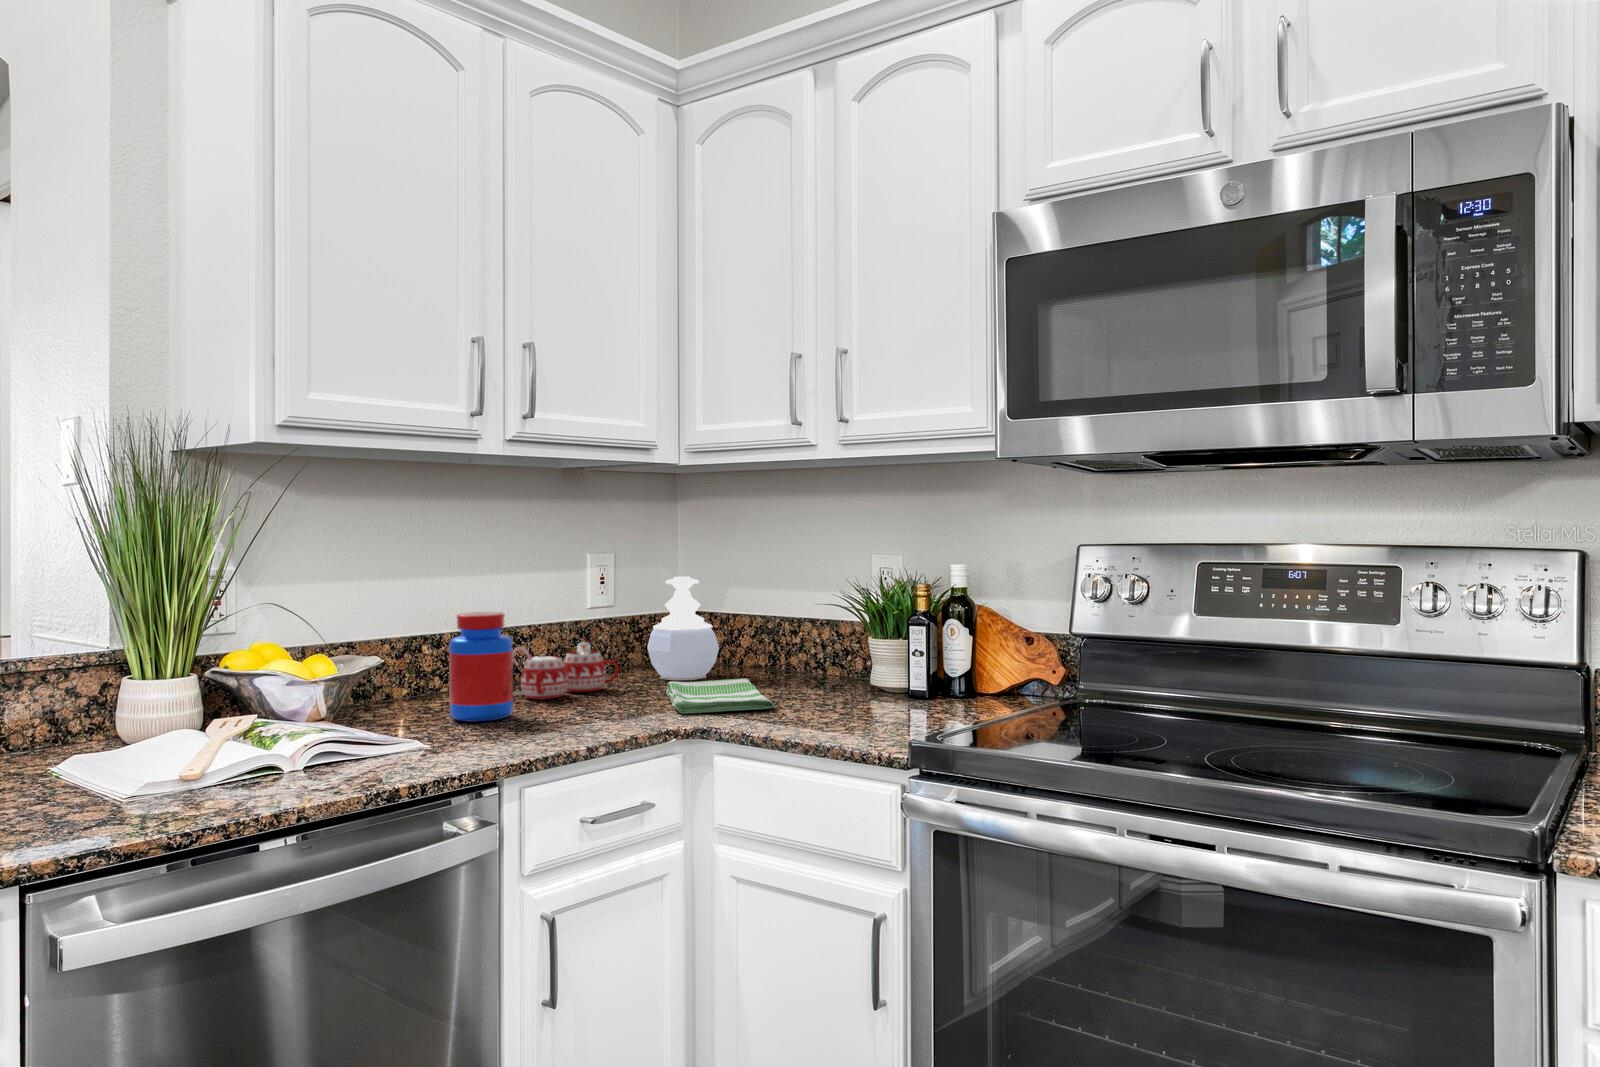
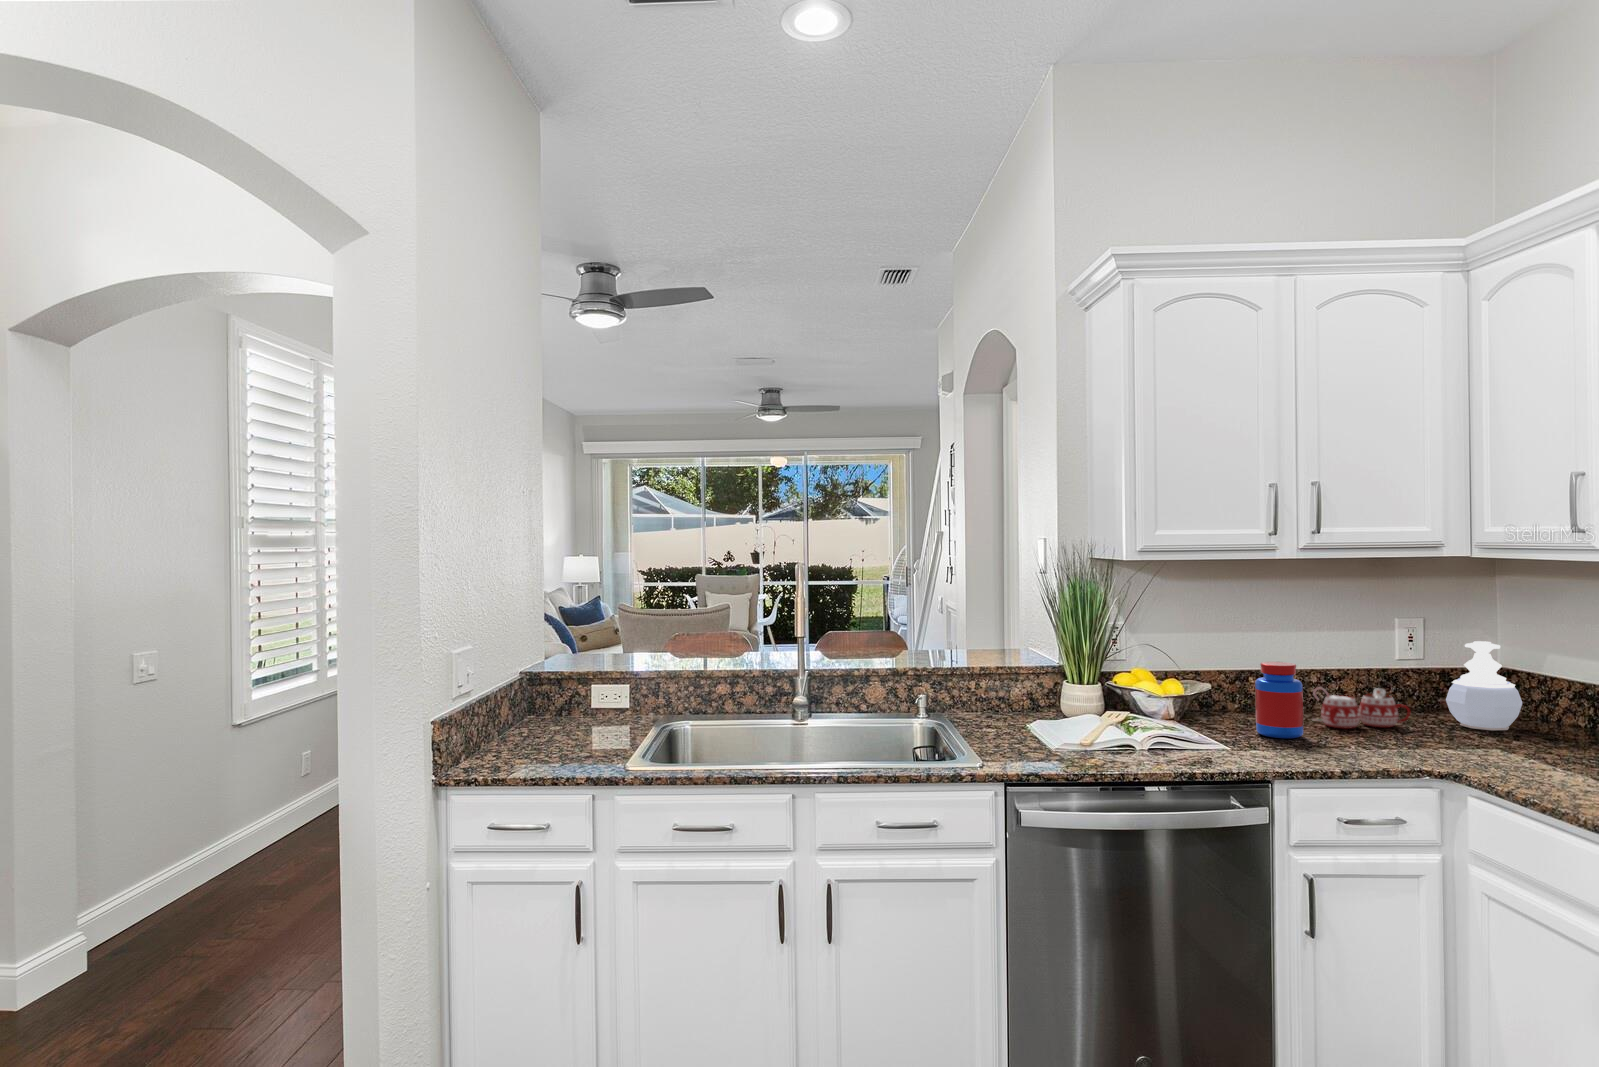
dish towel: present [666,678,774,714] -> none [1437,730,1539,768]

